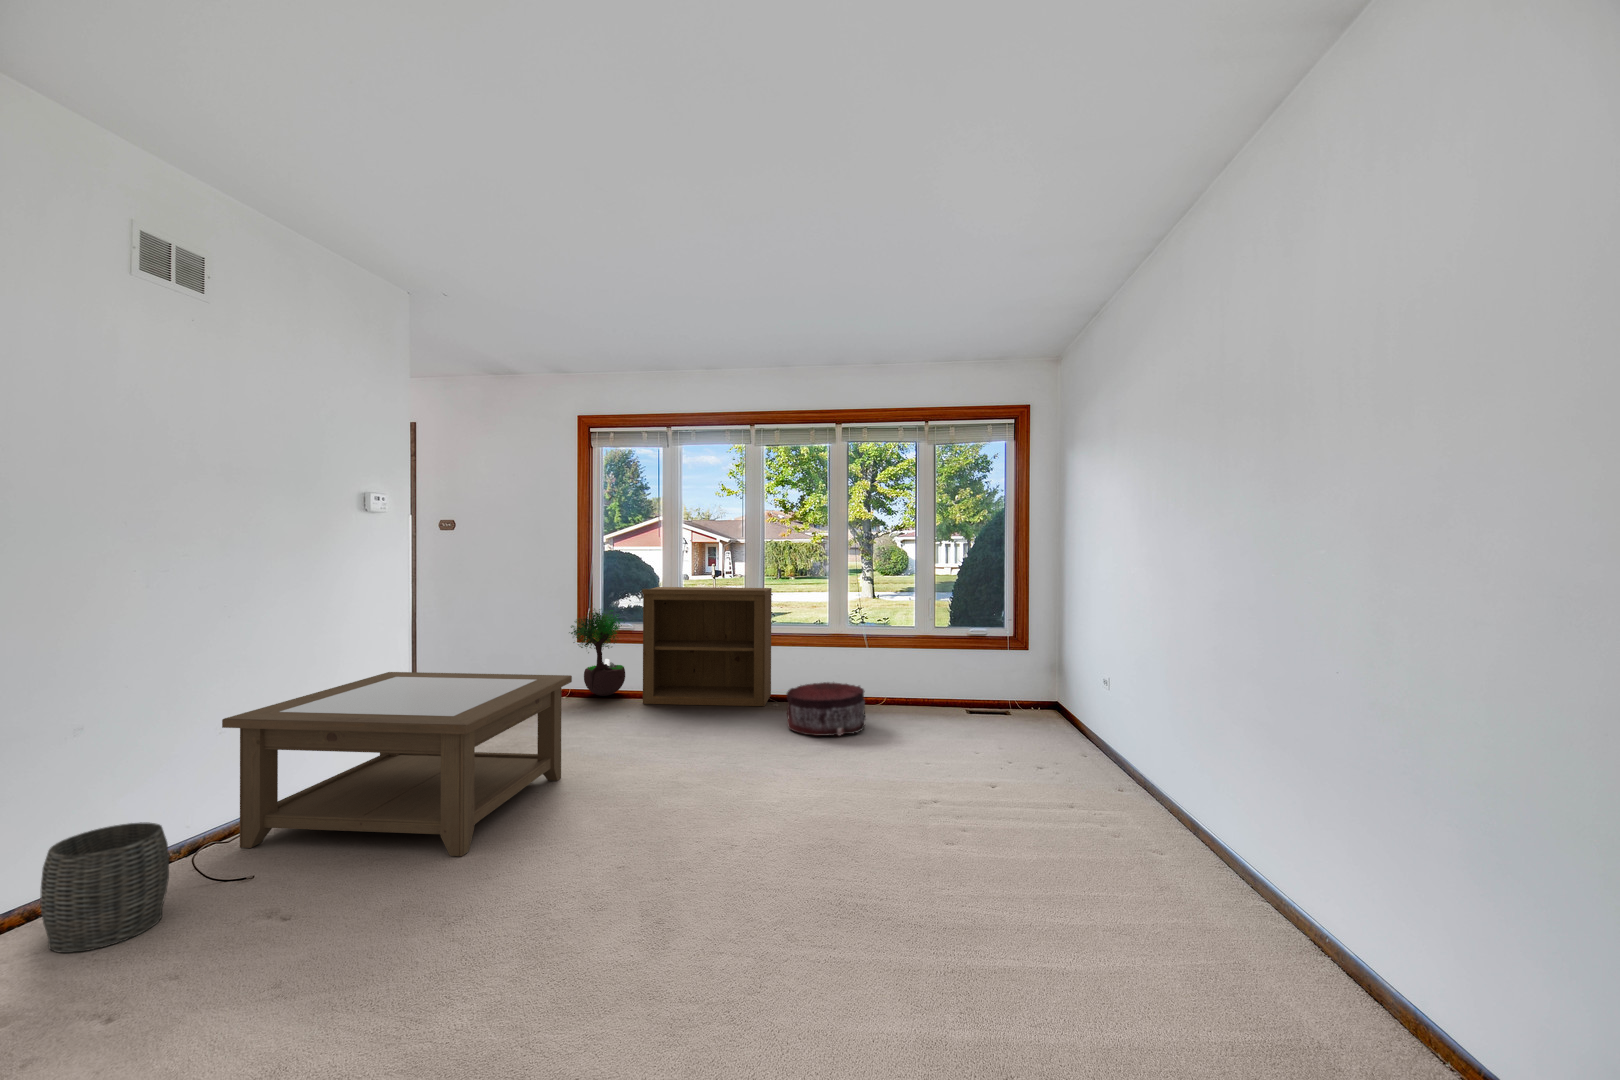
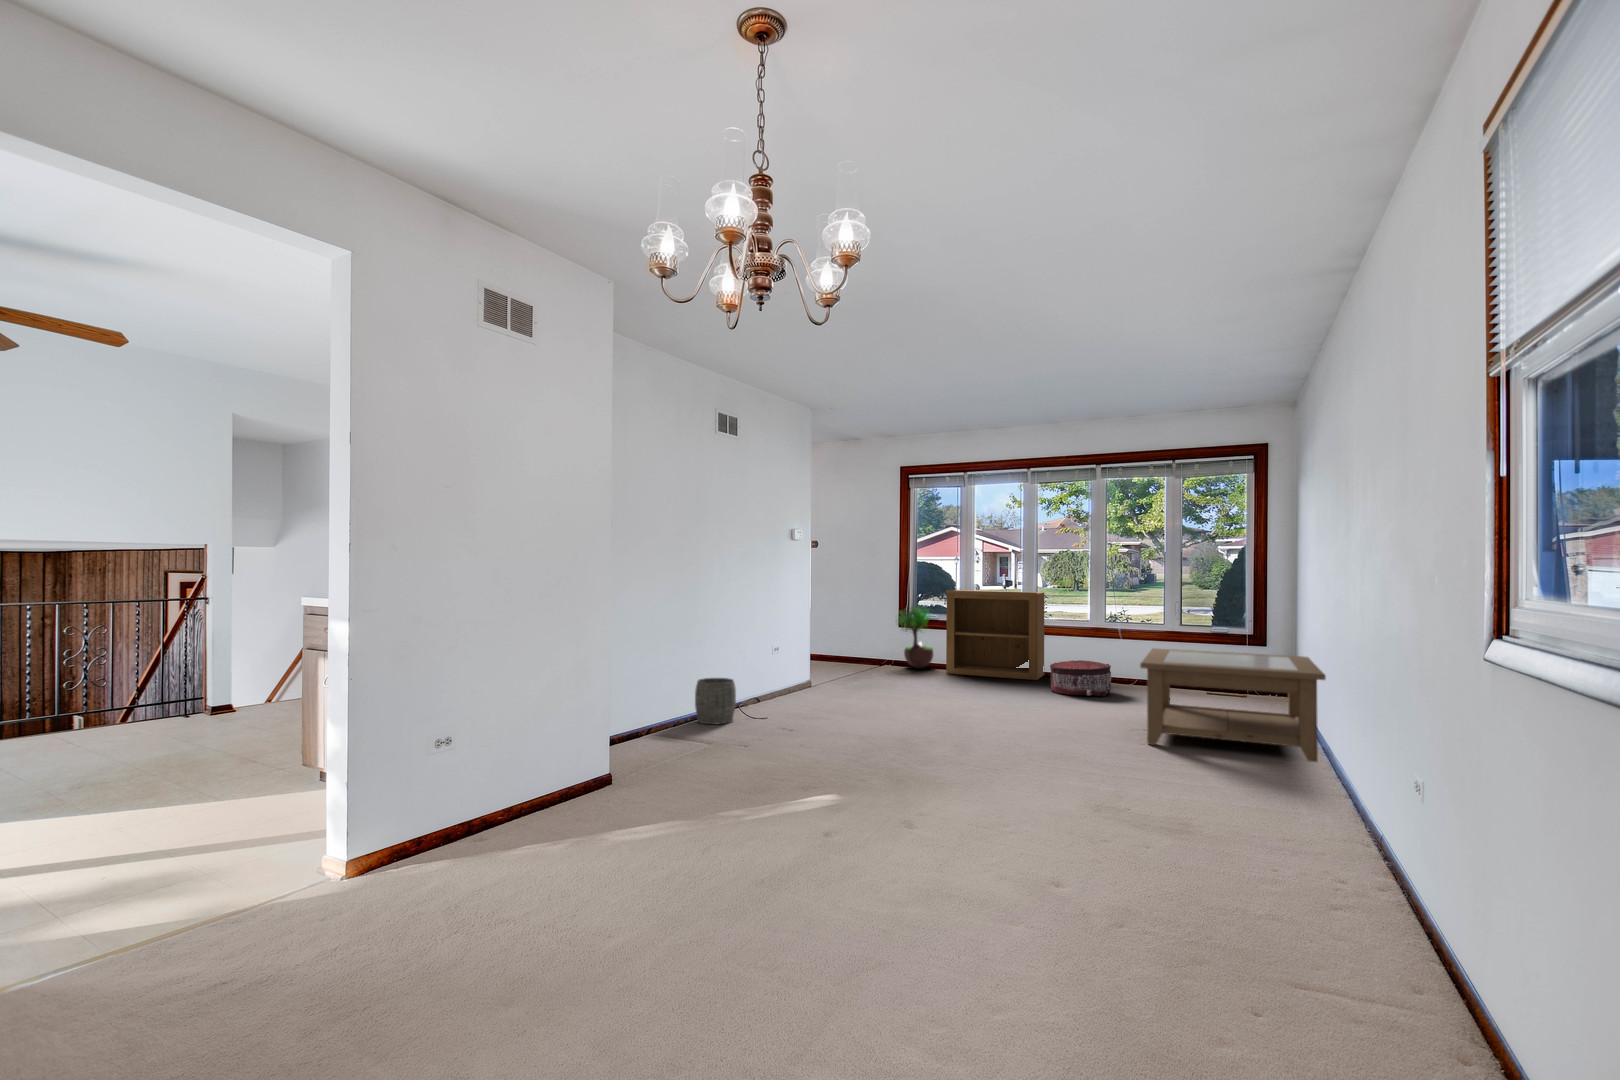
coffee table: present [222,672,572,856] -> present [1140,648,1326,762]

